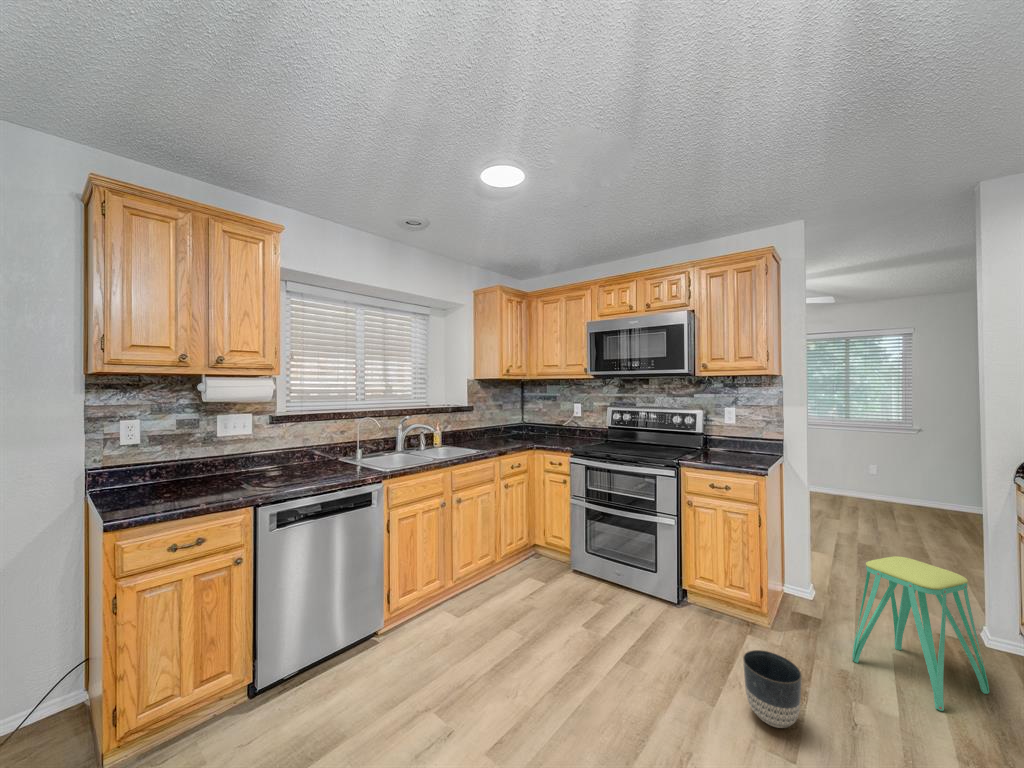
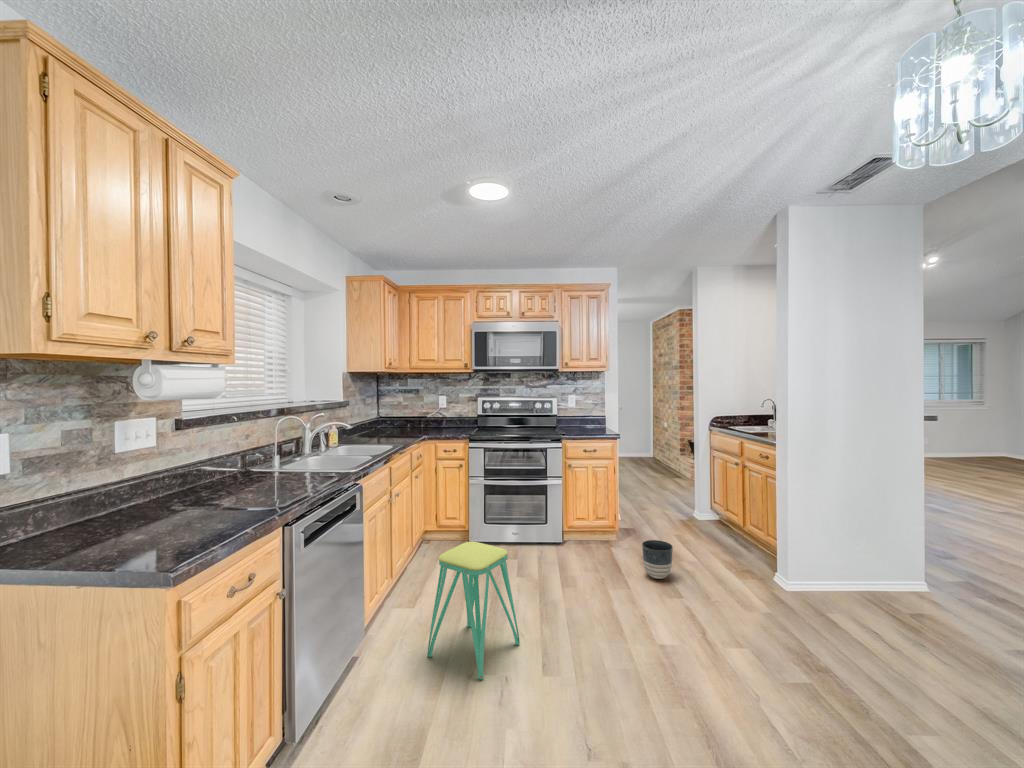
stool: present [852,556,989,711] -> present [428,542,520,679]

